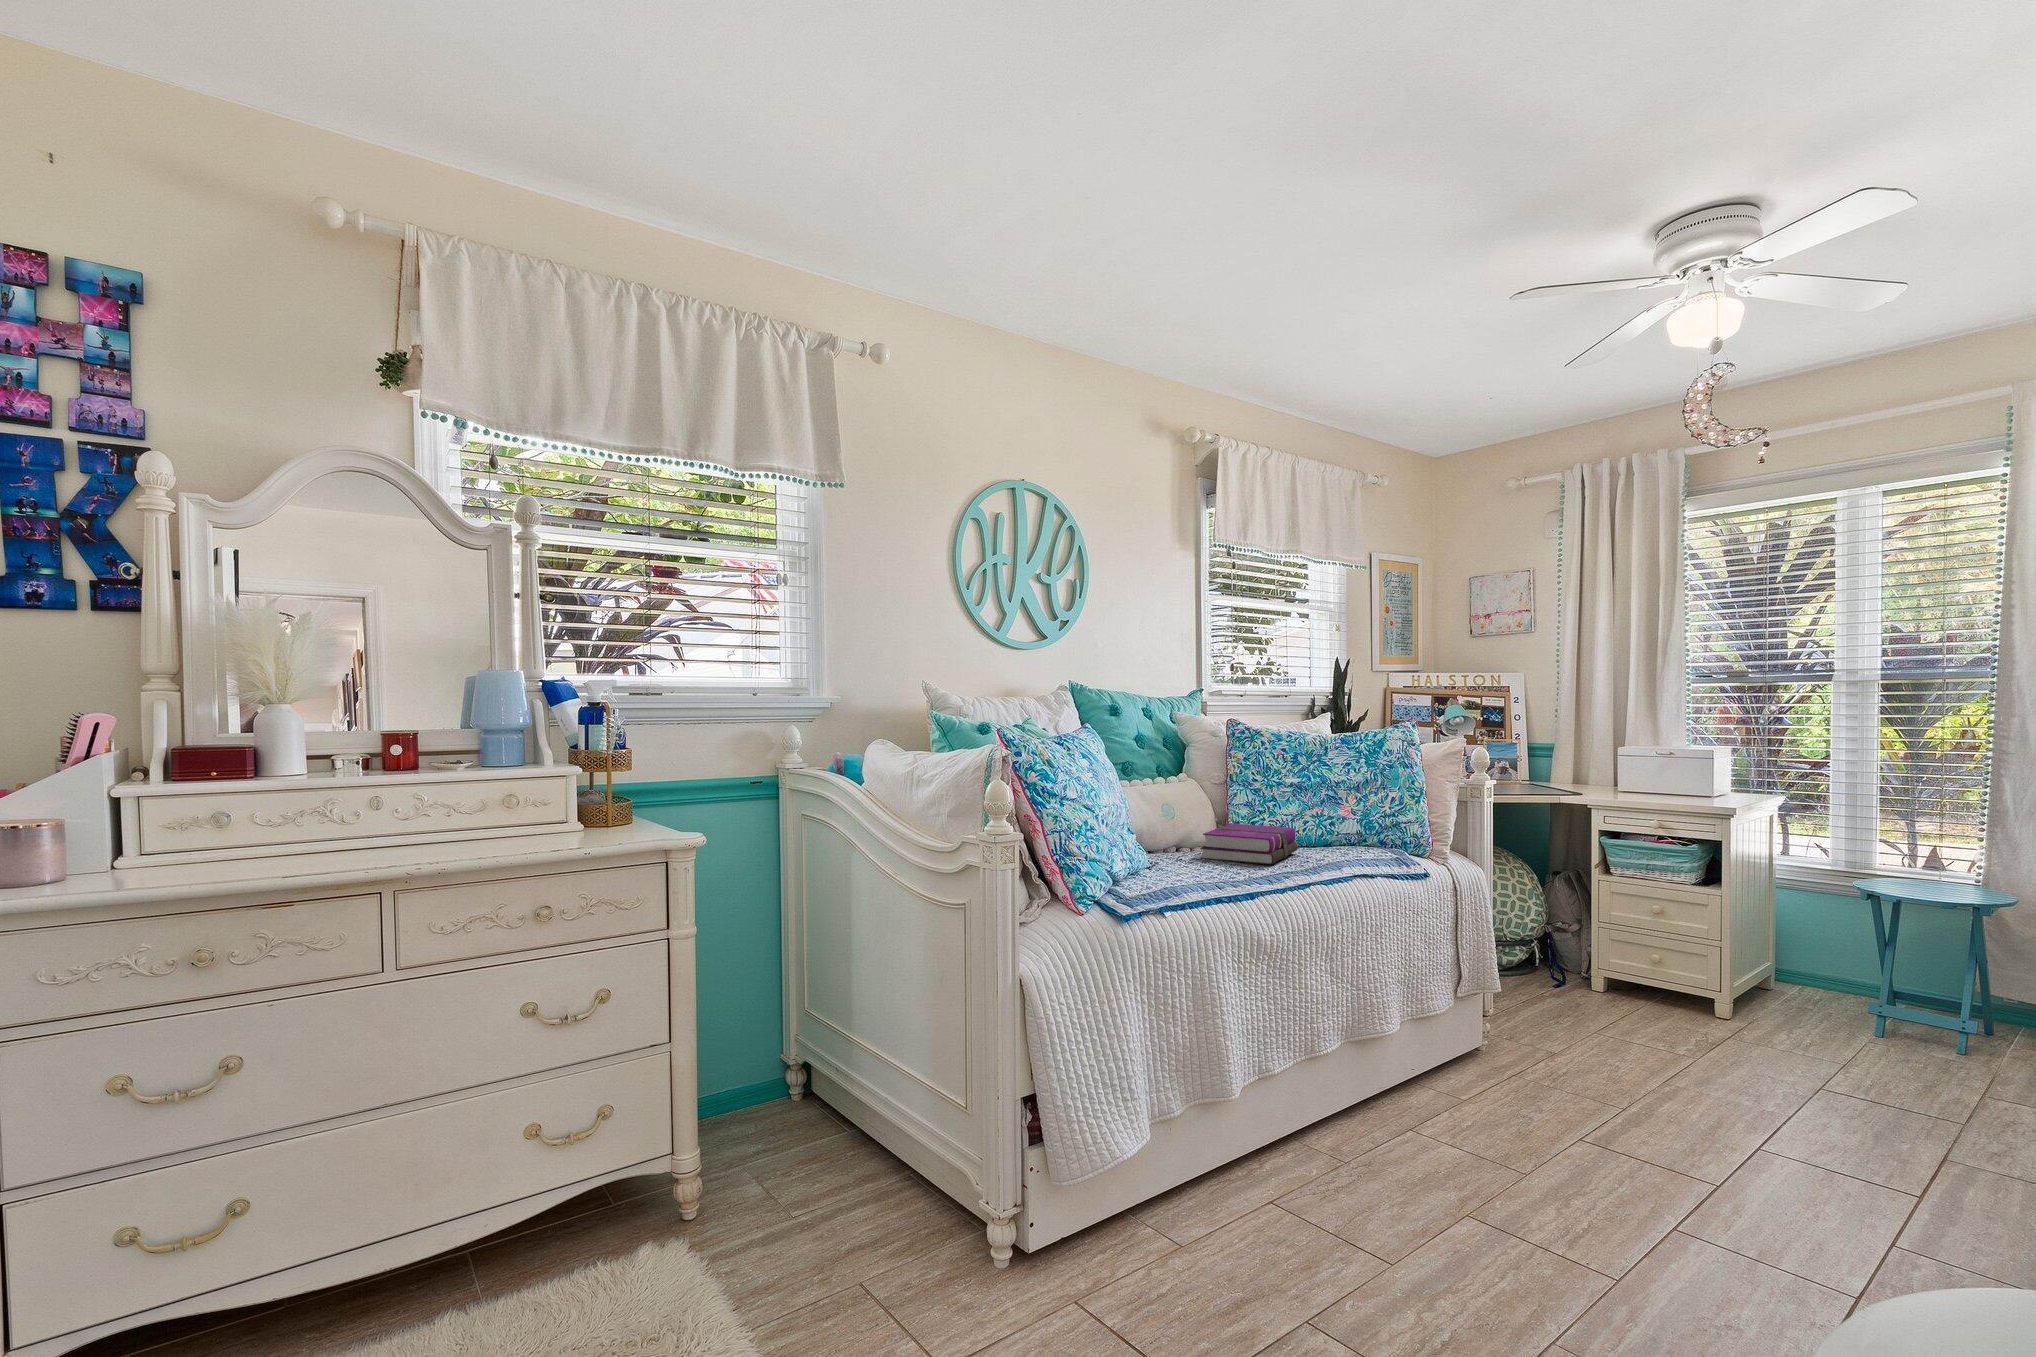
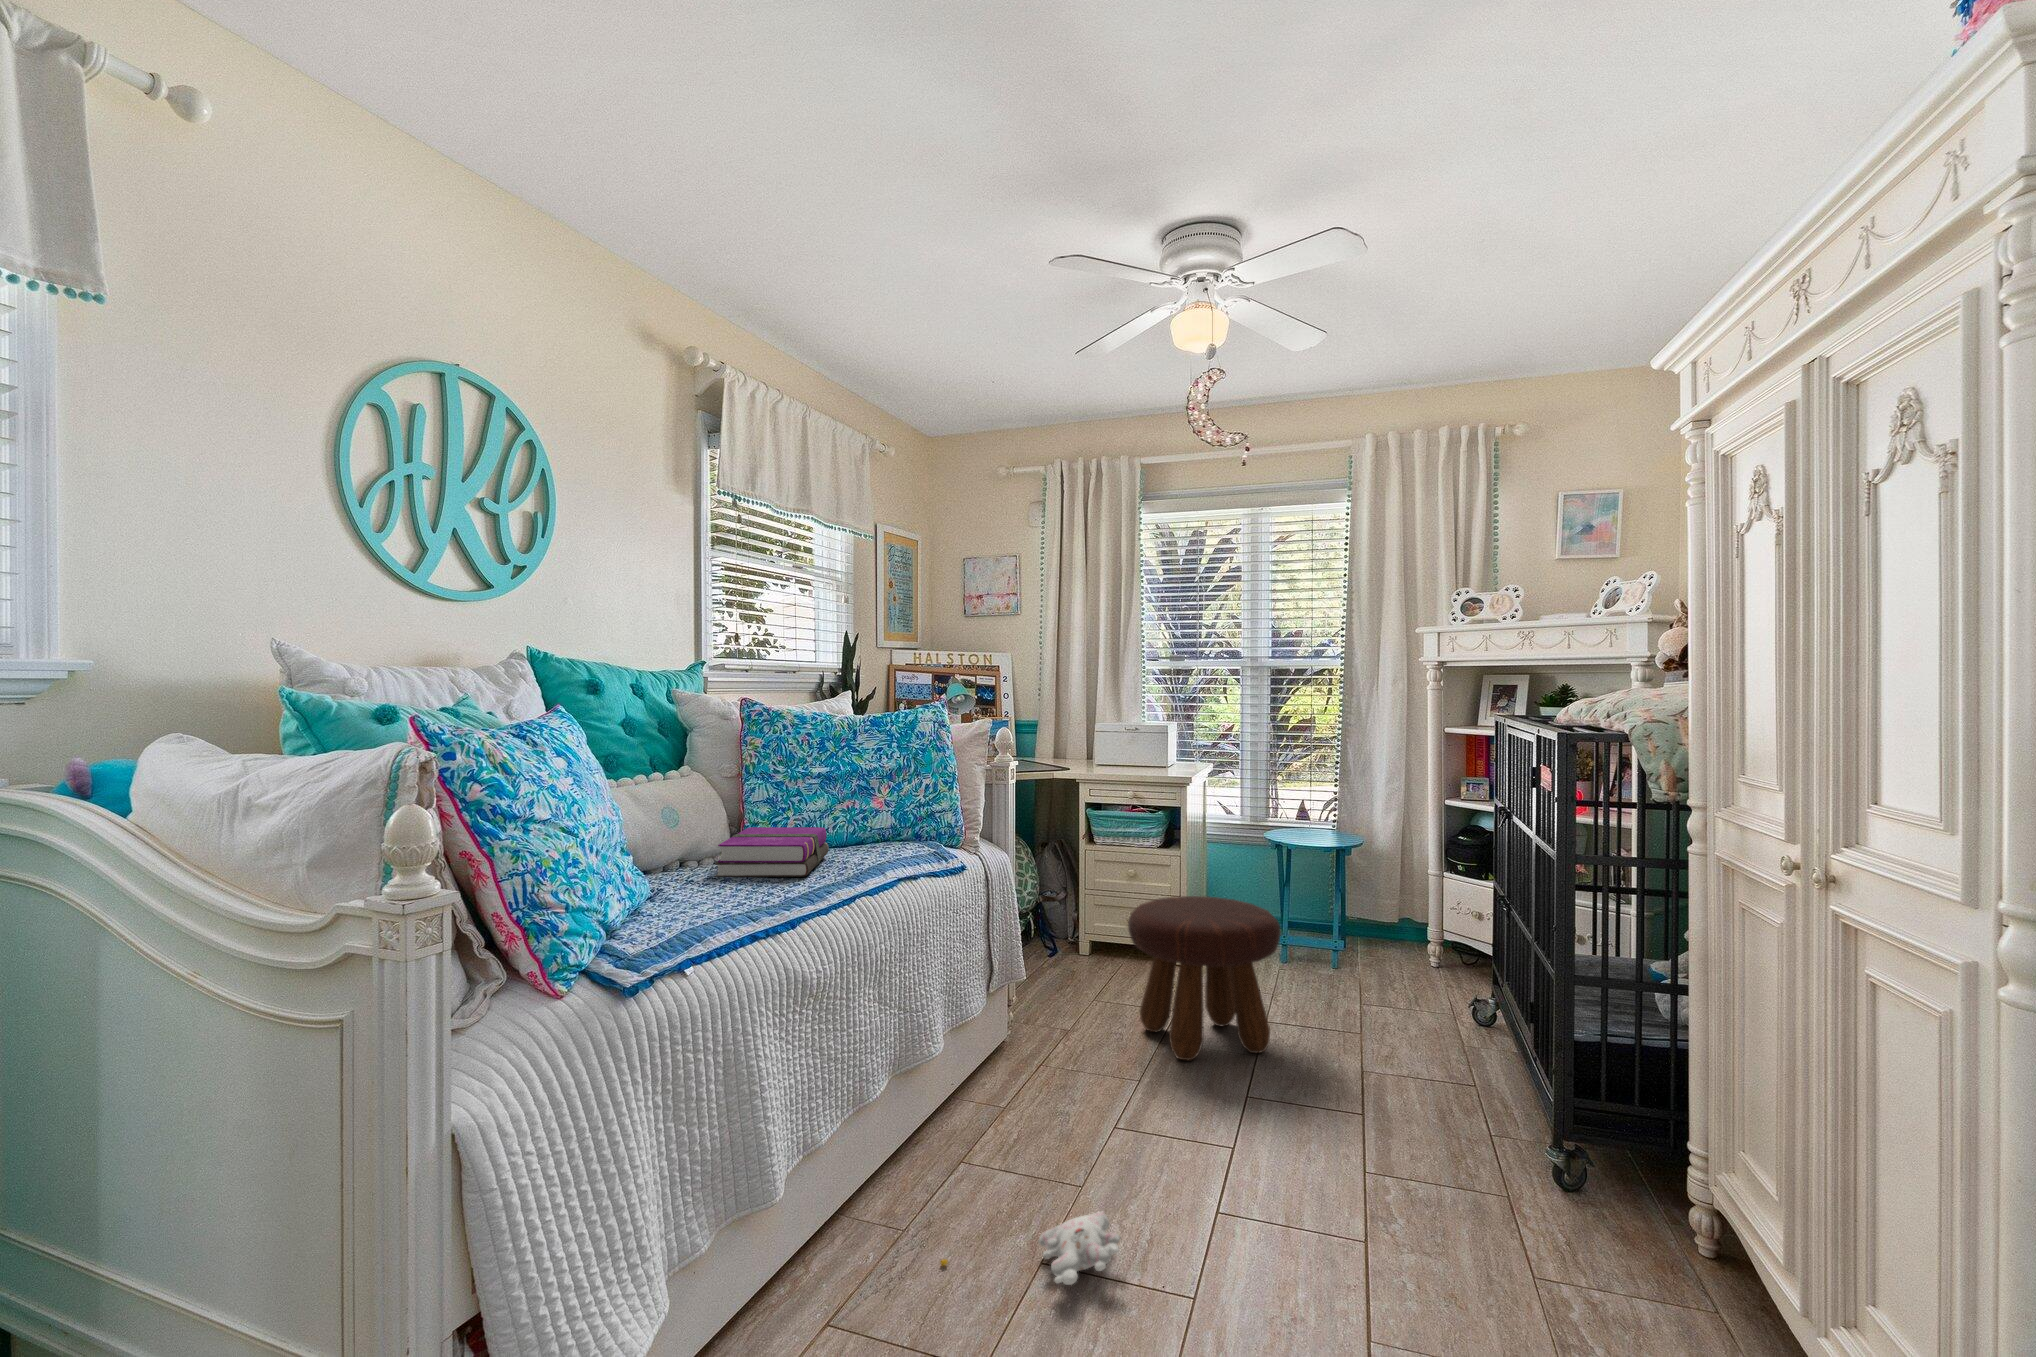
footstool: none [1625,934,1828,1118] -> present [1128,896,1281,1060]
plush toy: none [1373,1189,1548,1237] -> present [940,1211,1121,1285]

